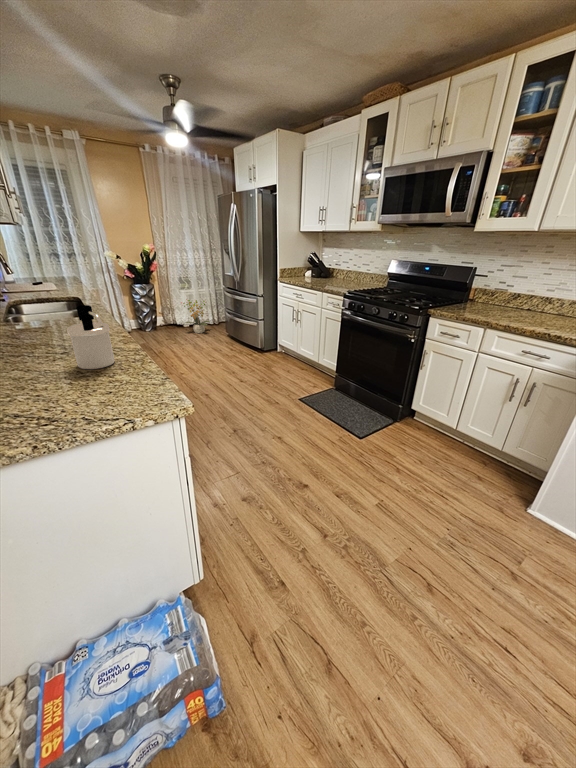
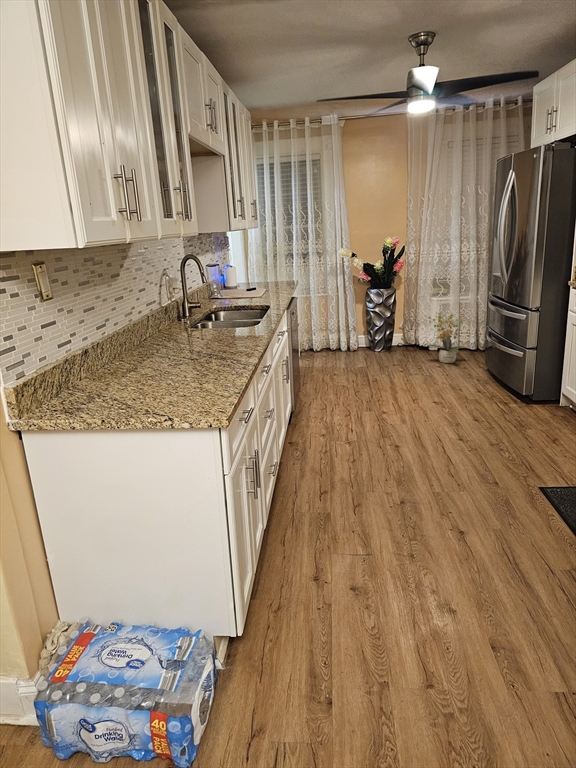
soap dispenser: present [67,305,115,369] -> none [182,317,219,377]

